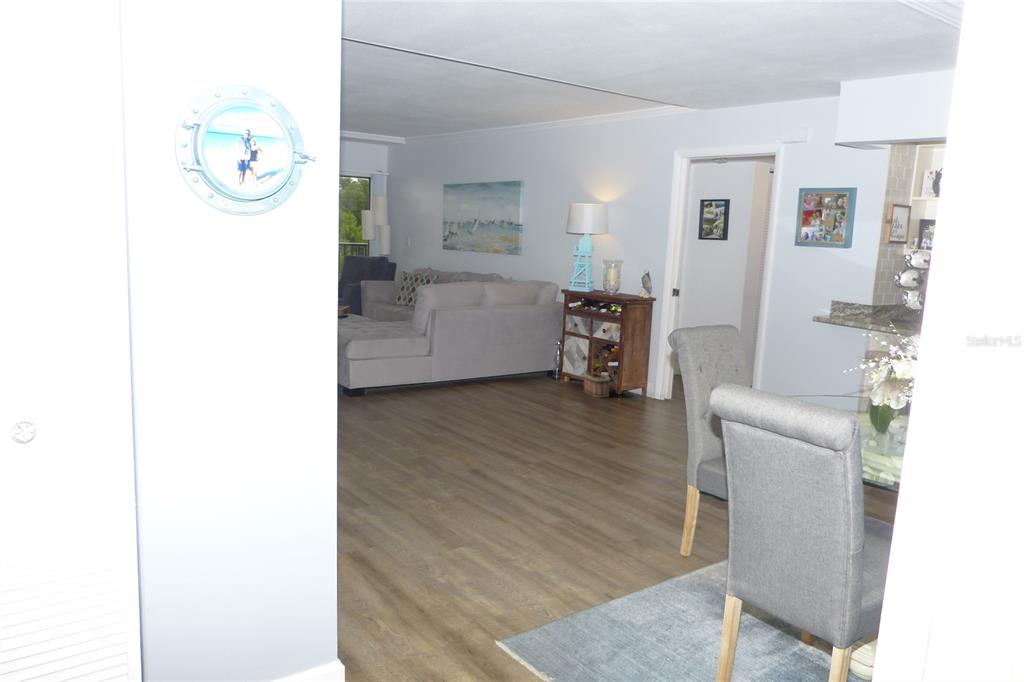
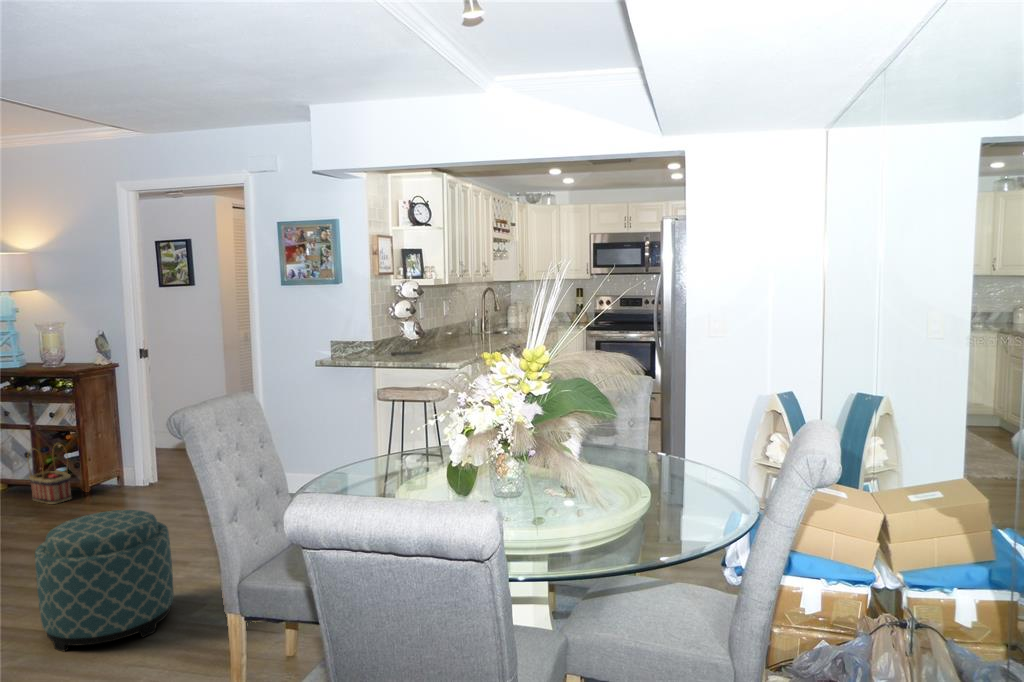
ottoman: none [571,401,661,496] -> present [35,510,174,651]

